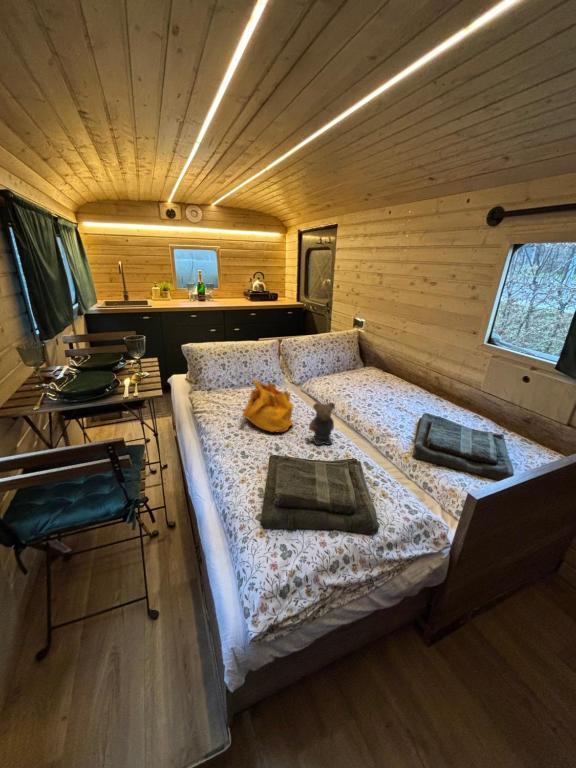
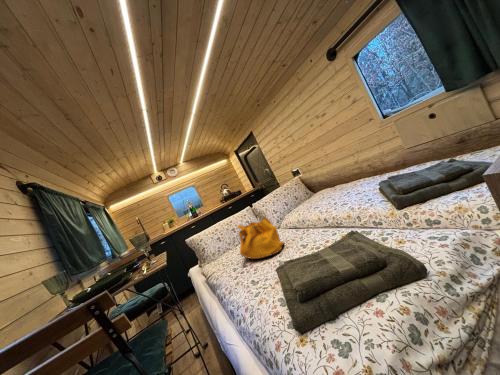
teddy bear: present [309,403,335,445] -> none [290,204,323,245]

